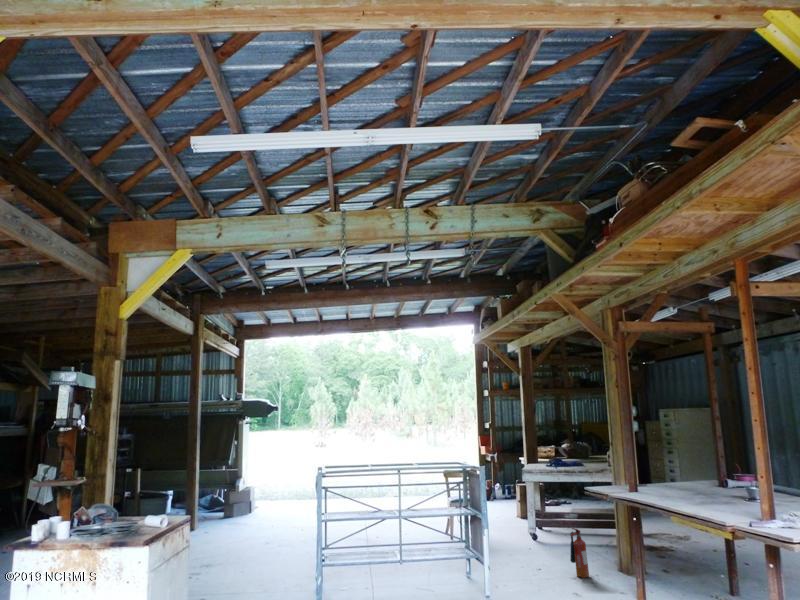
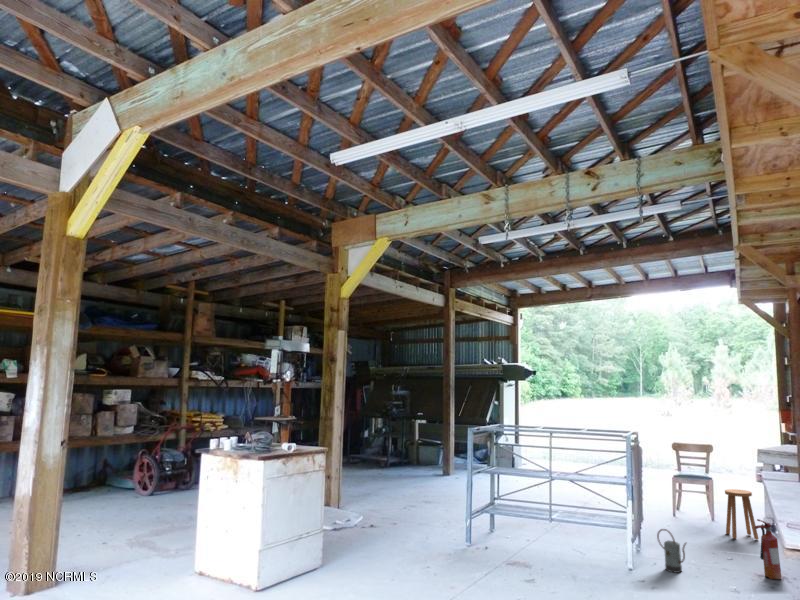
stool: none [507,505,534,550] -> present [725,489,758,540]
watering can: none [501,550,532,590] -> present [657,529,686,573]

